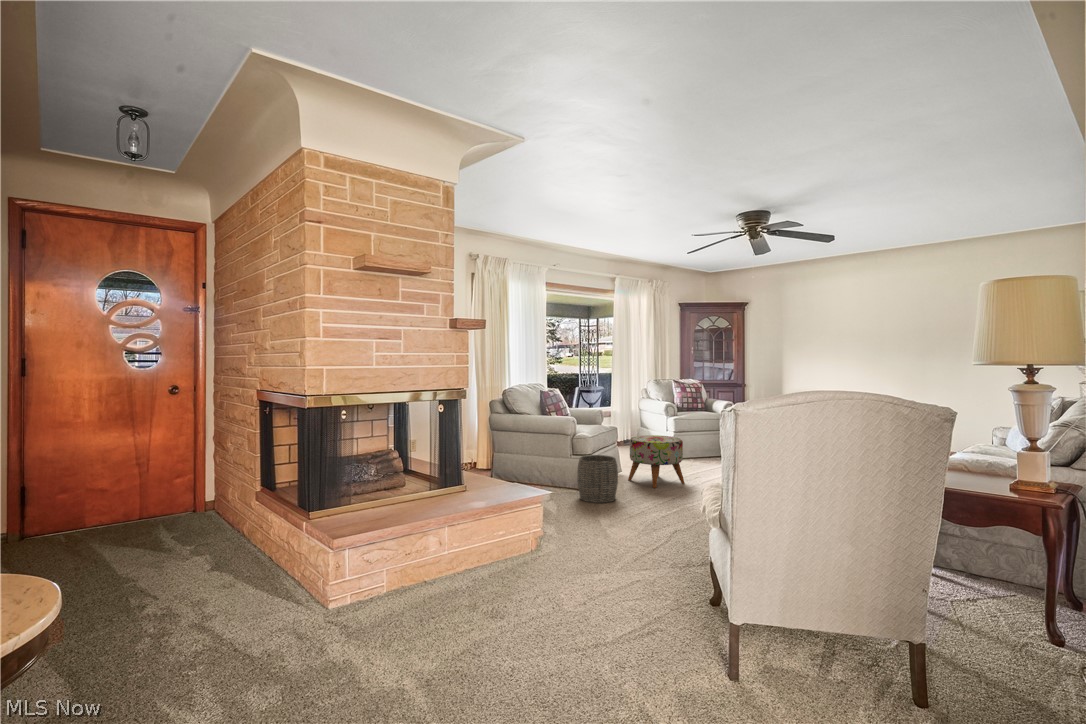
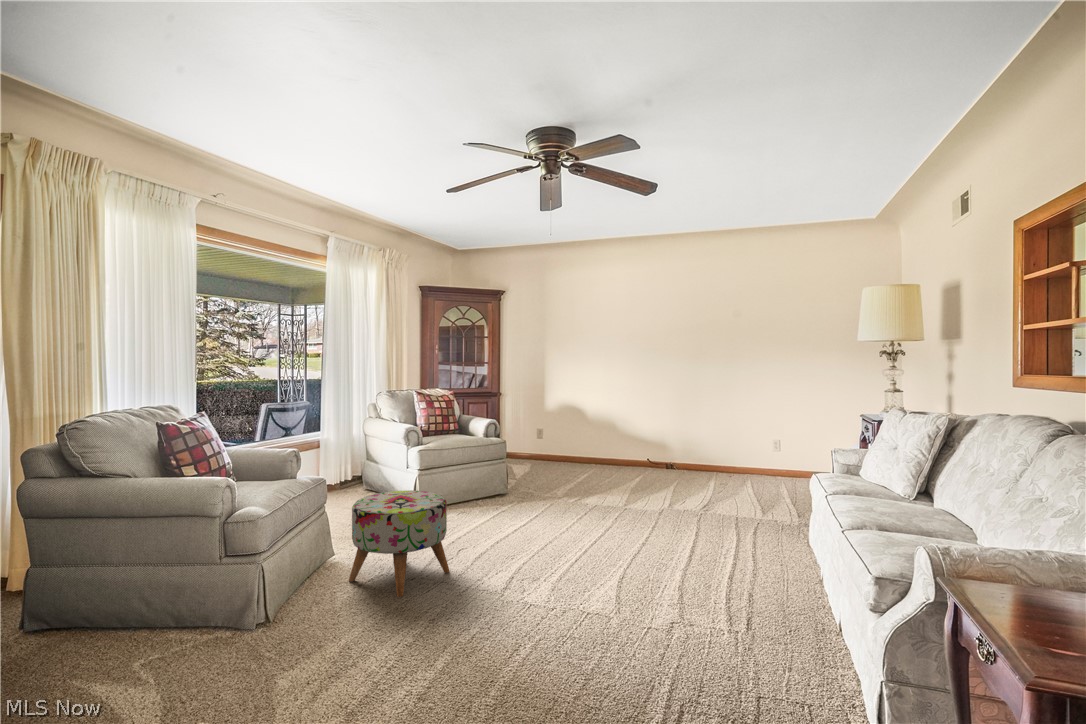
woven basket: present [577,455,618,503] -> none [231,561,328,685]

